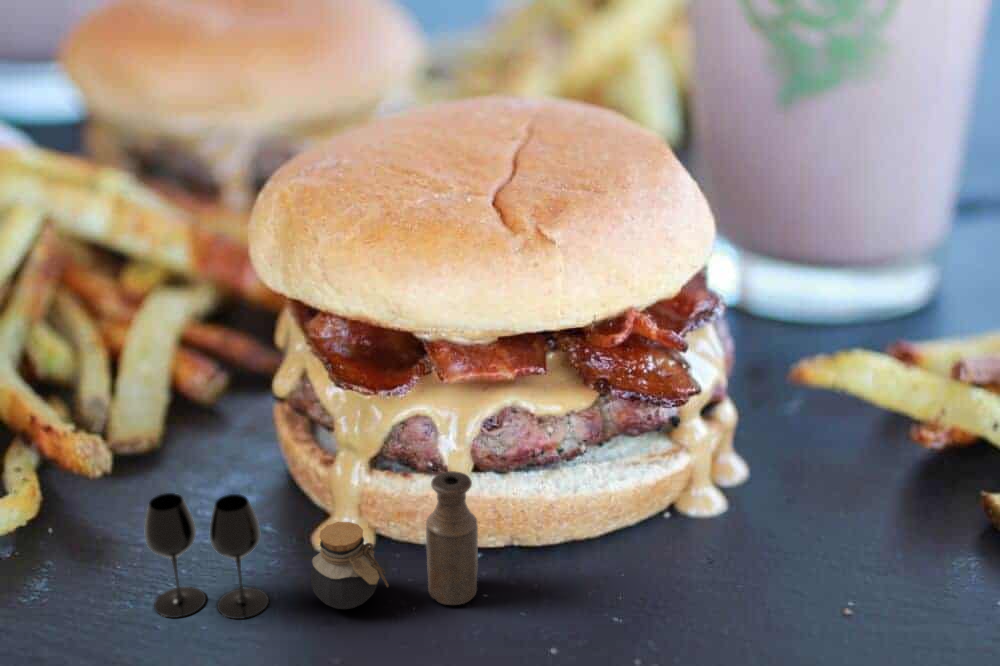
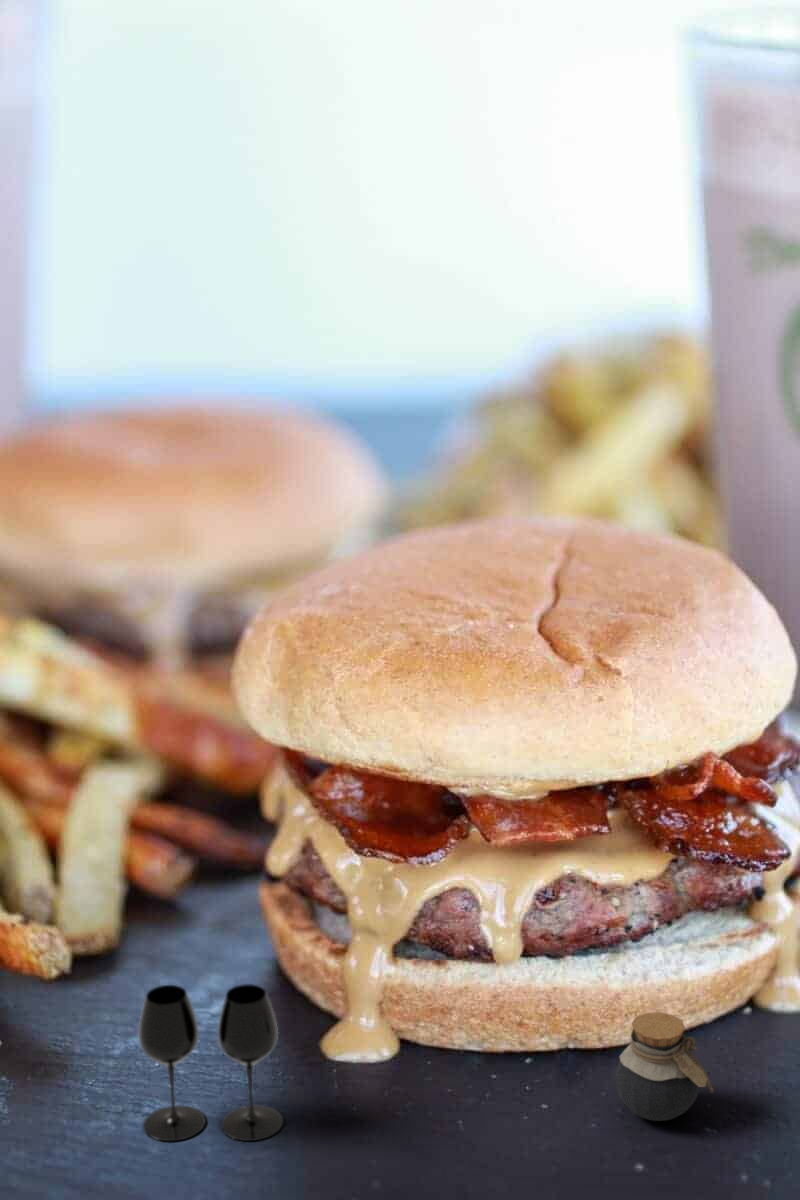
bottle: present [426,471,478,605] -> none [477,952,539,1120]
jar: present [311,522,389,609] -> present [616,1012,713,1121]

